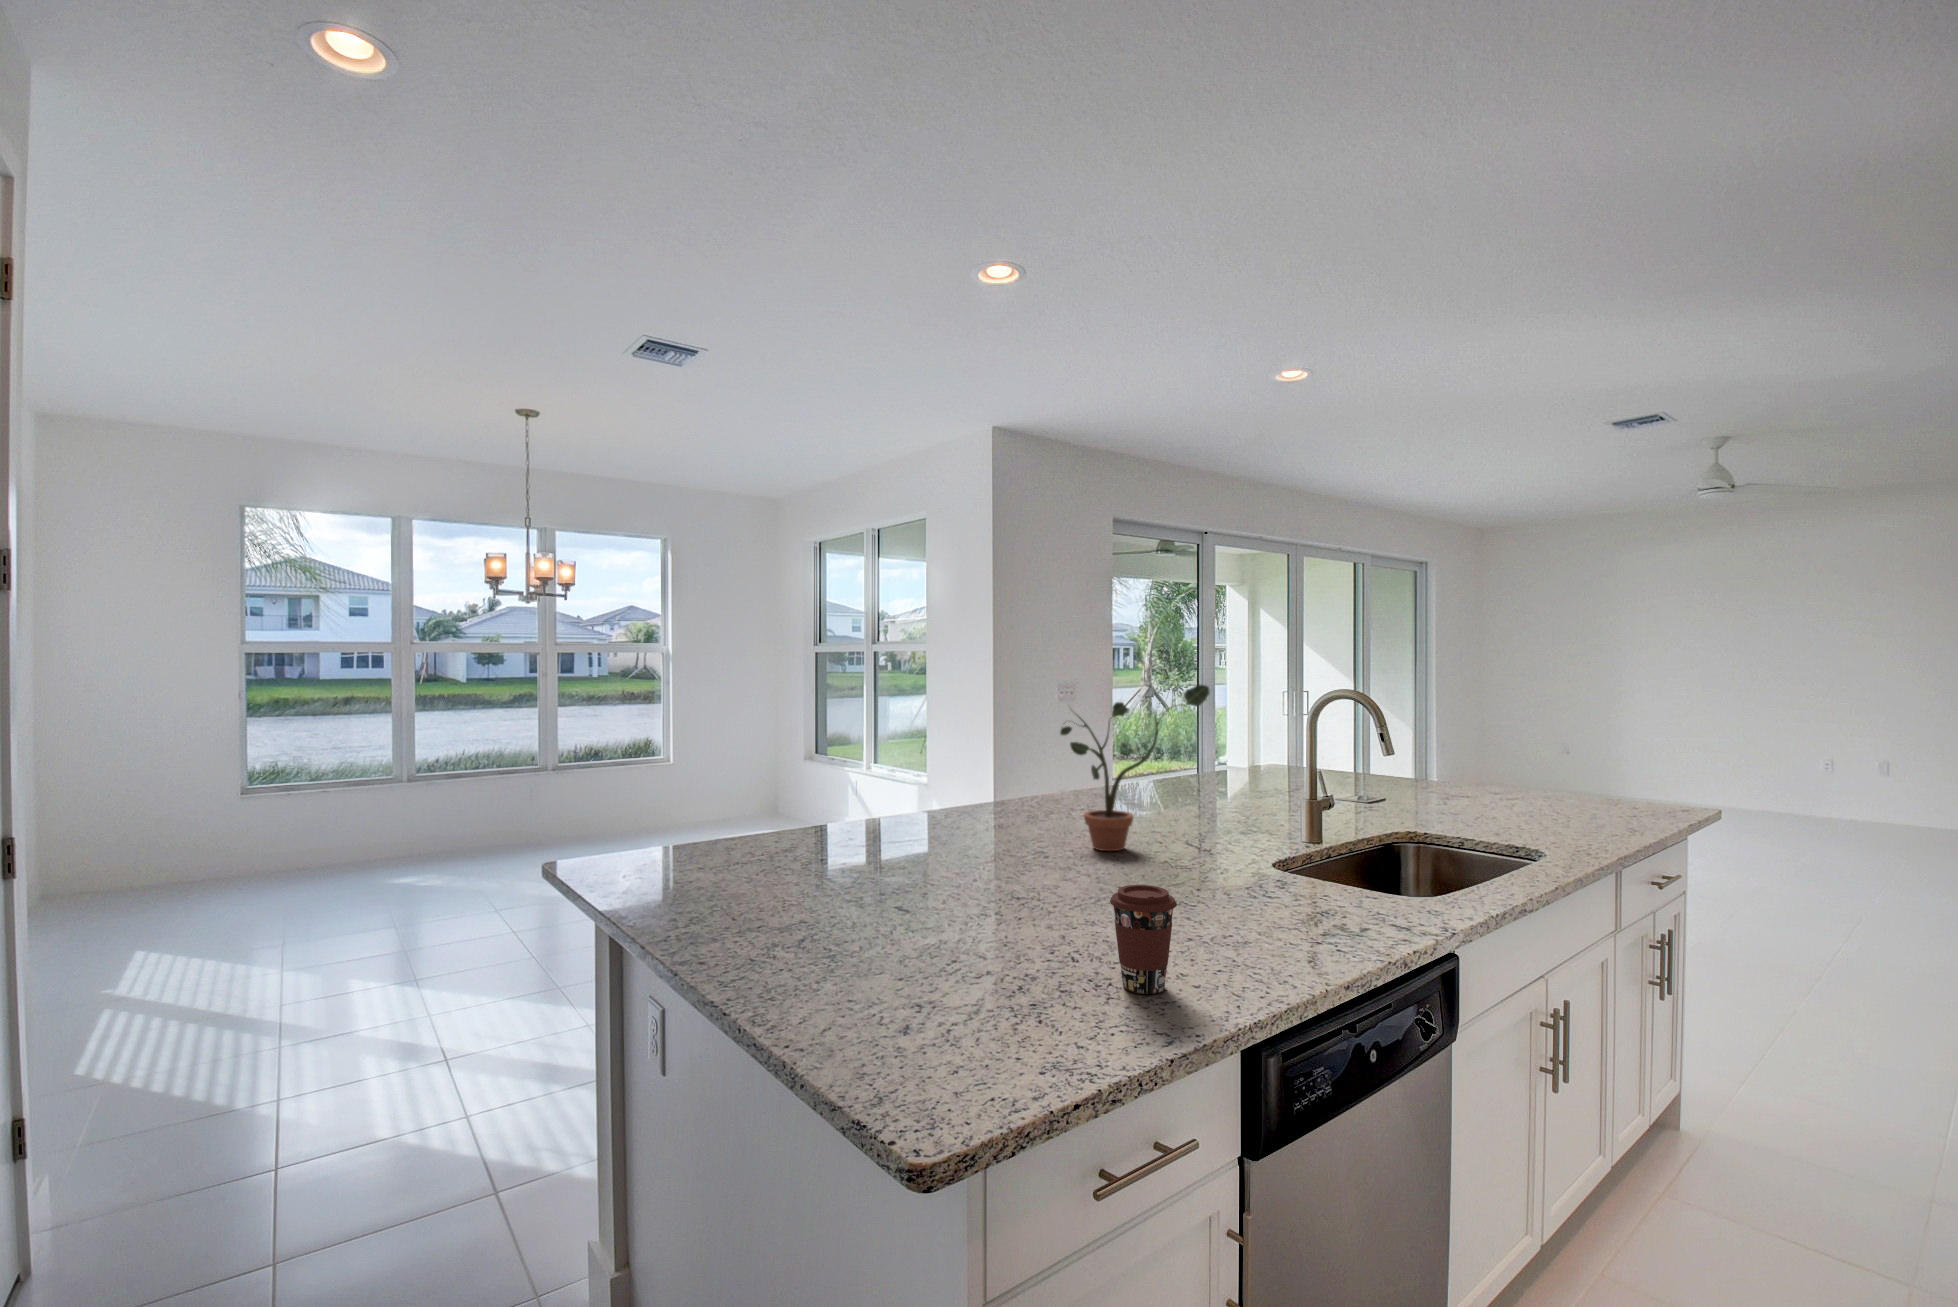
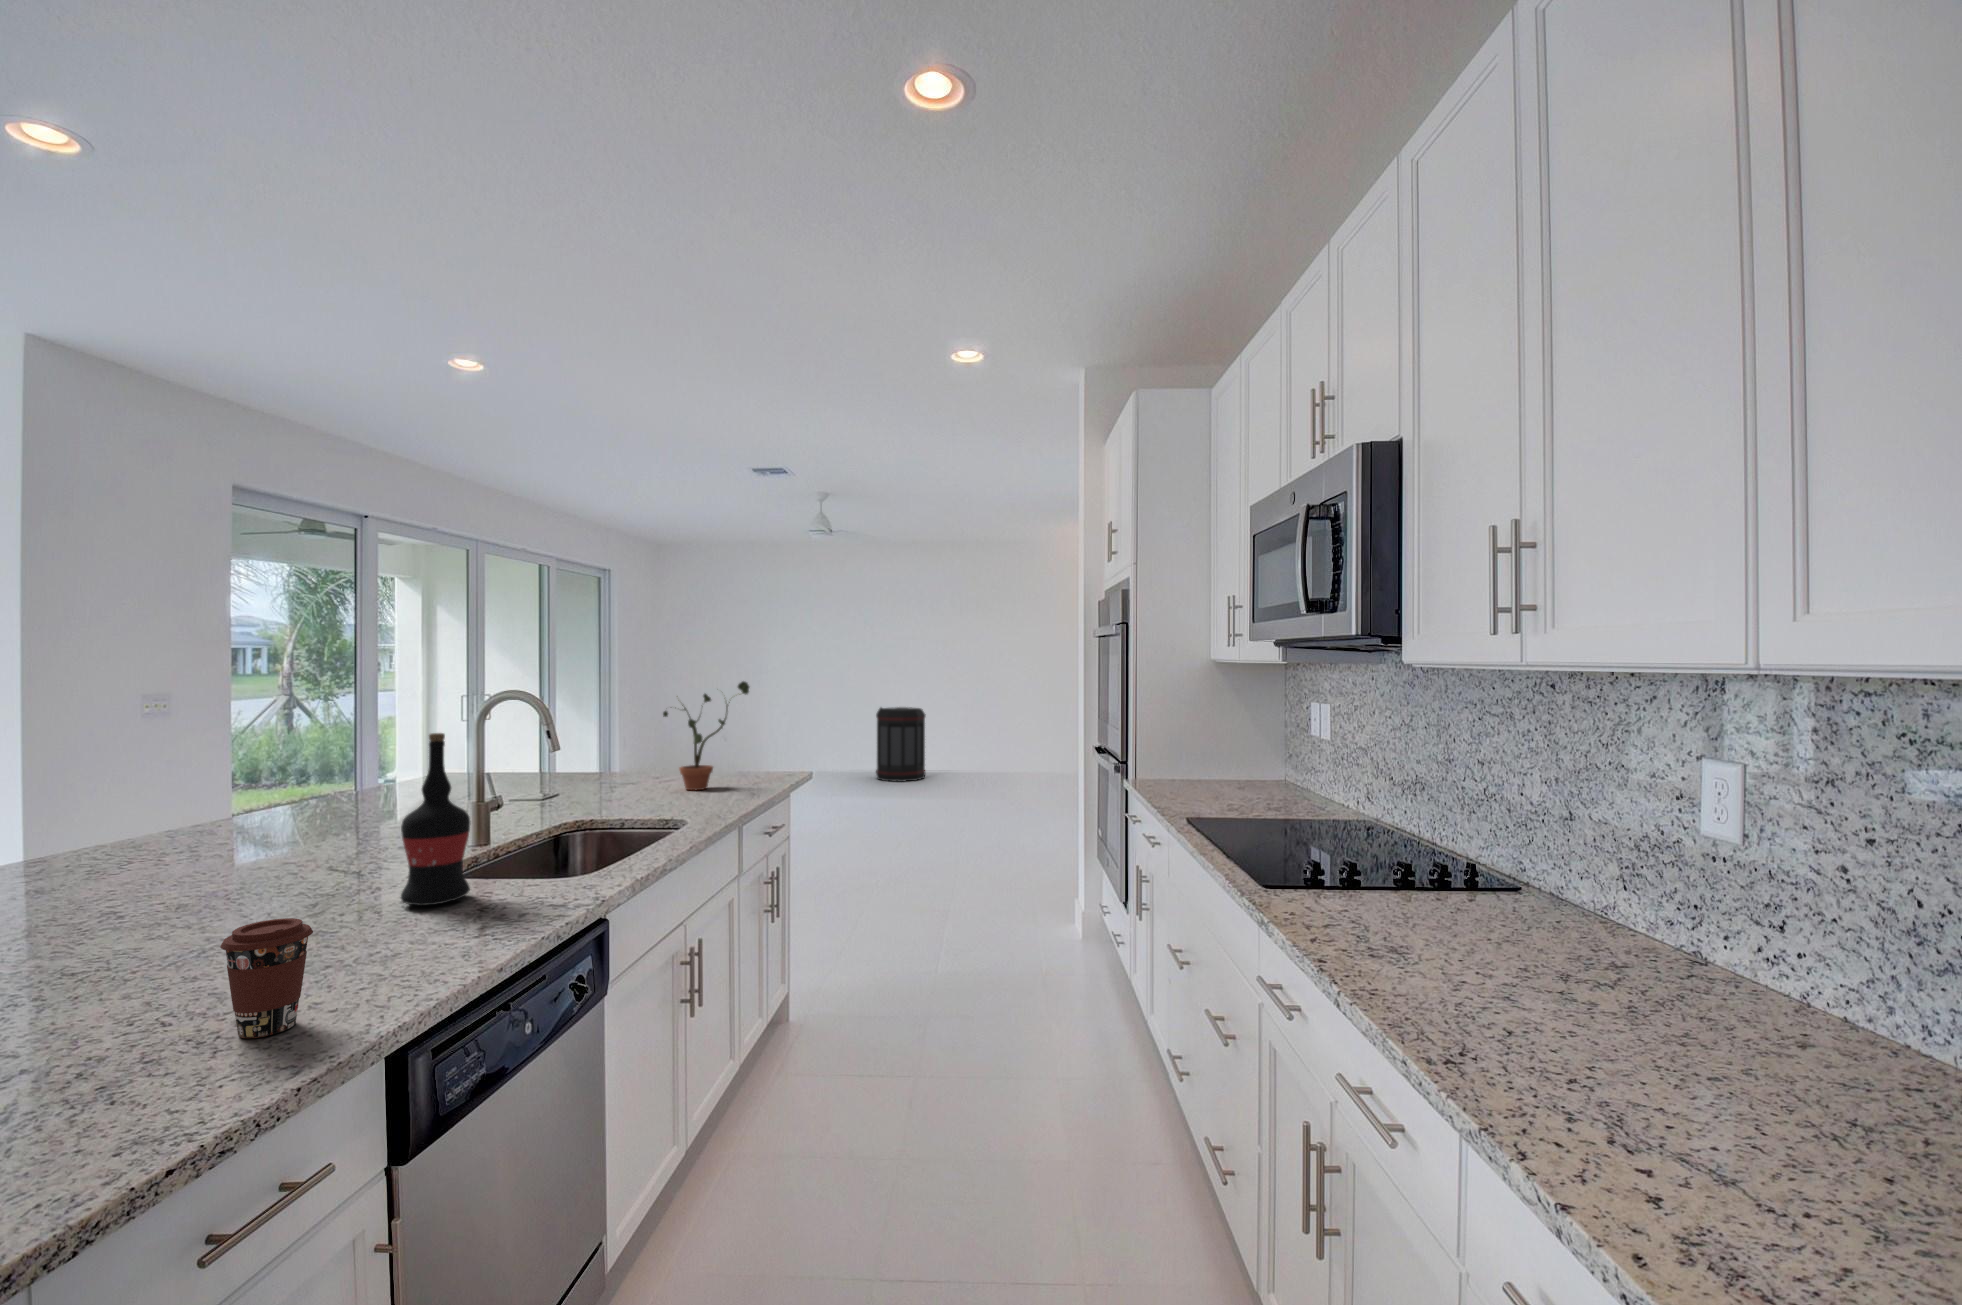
potted plant: present [1060,684,1210,851] -> present [663,681,749,790]
wine bottle: none [1242,721,1305,896] -> present [401,733,470,906]
trash can: none [1813,722,1921,837] -> present [876,707,926,782]

